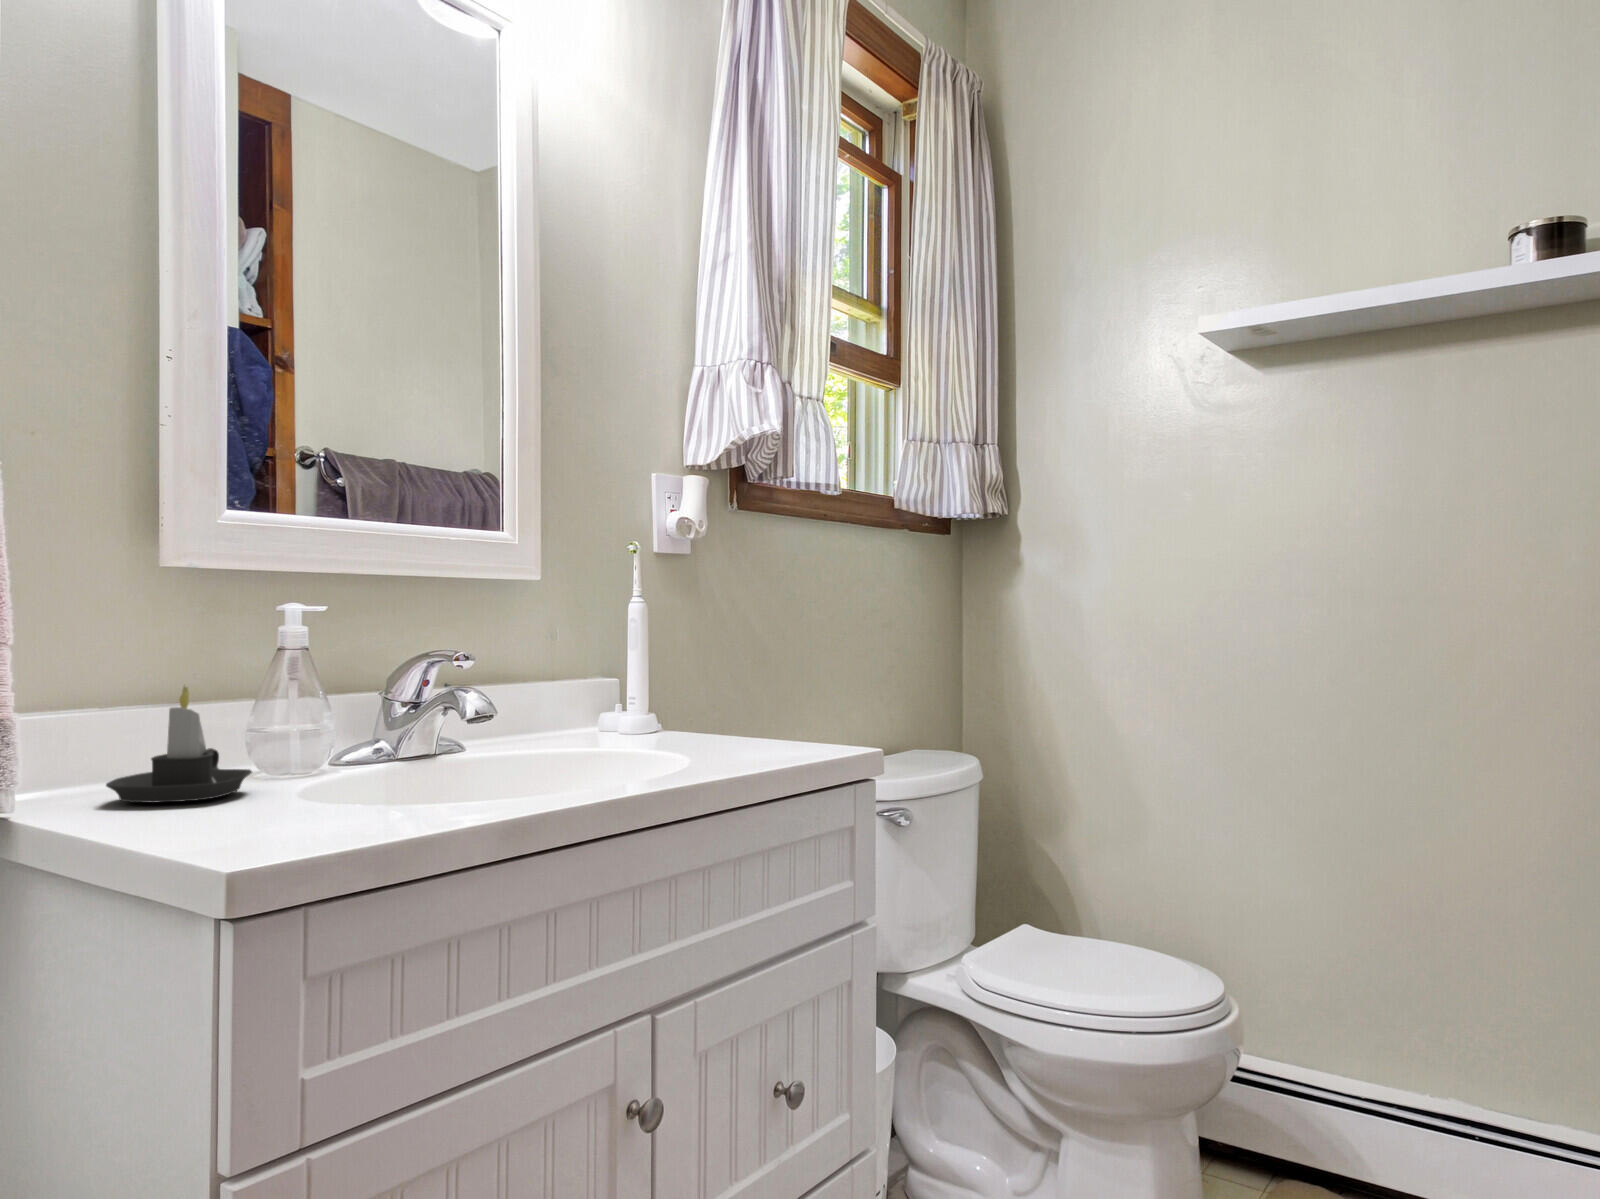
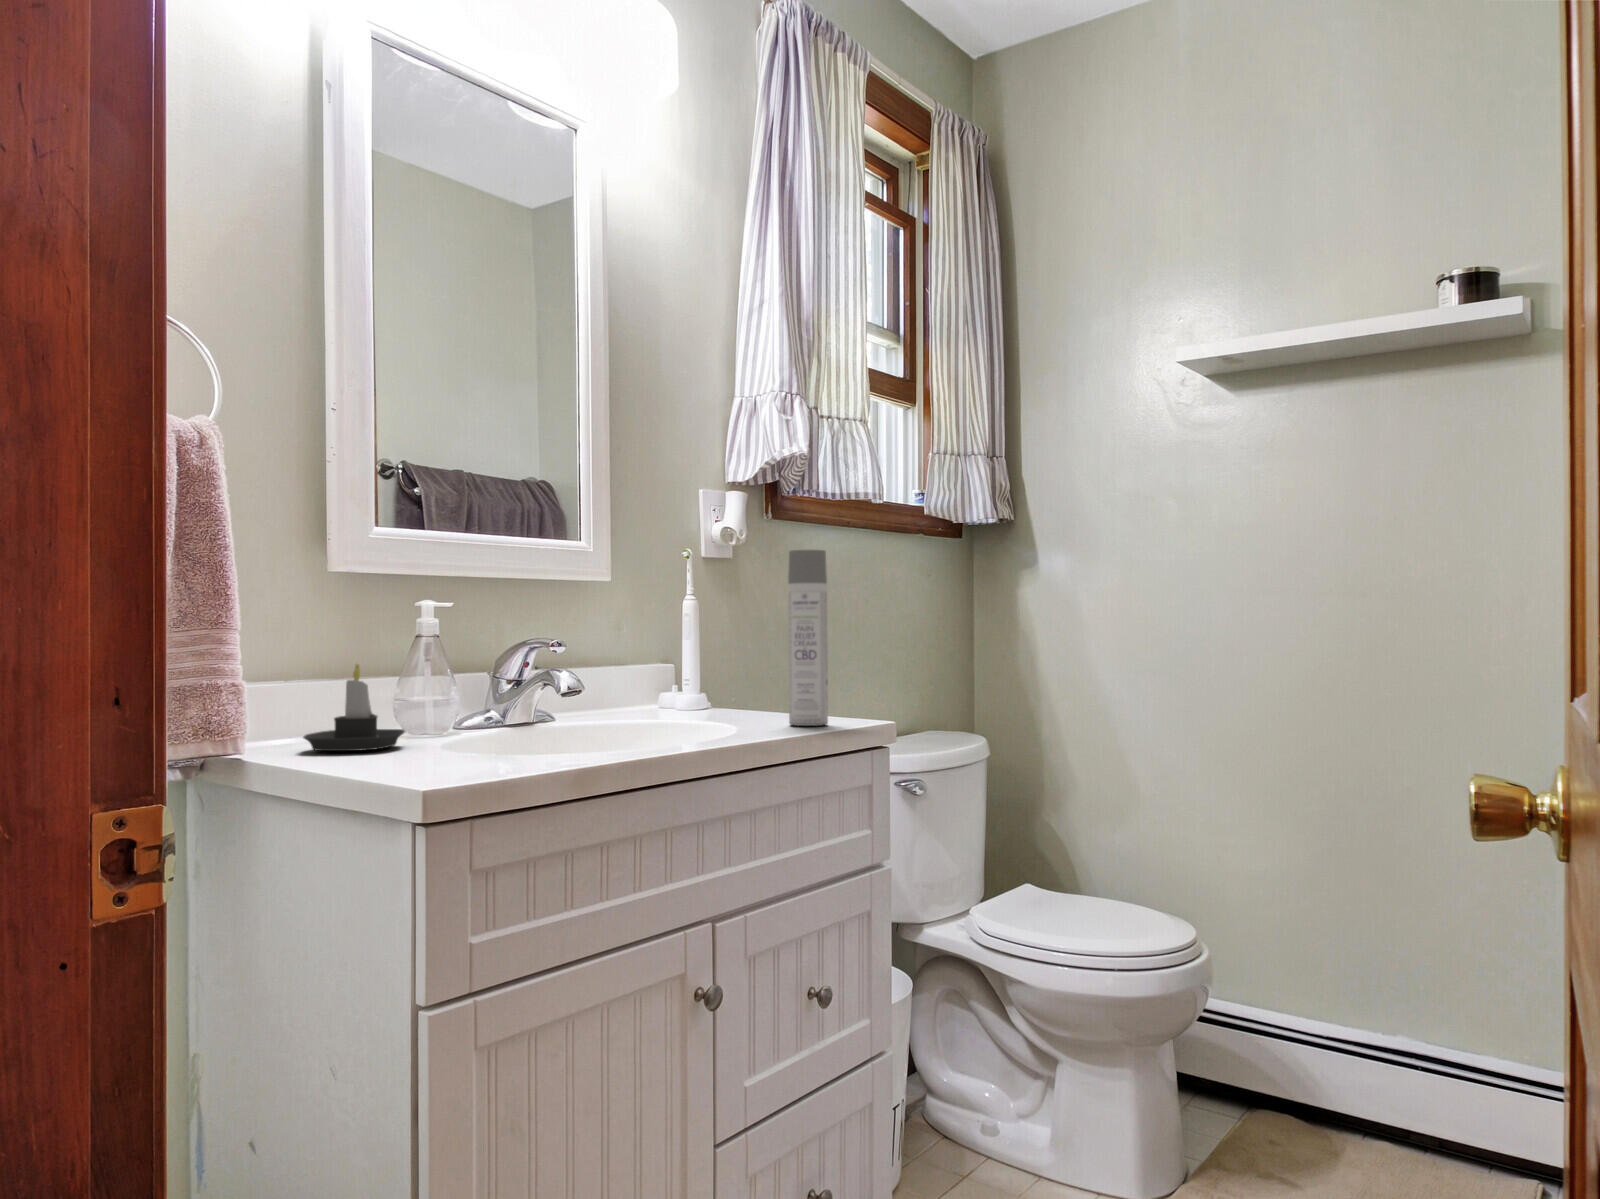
spray bottle: none [752,542,800,758] -> present [788,550,828,726]

